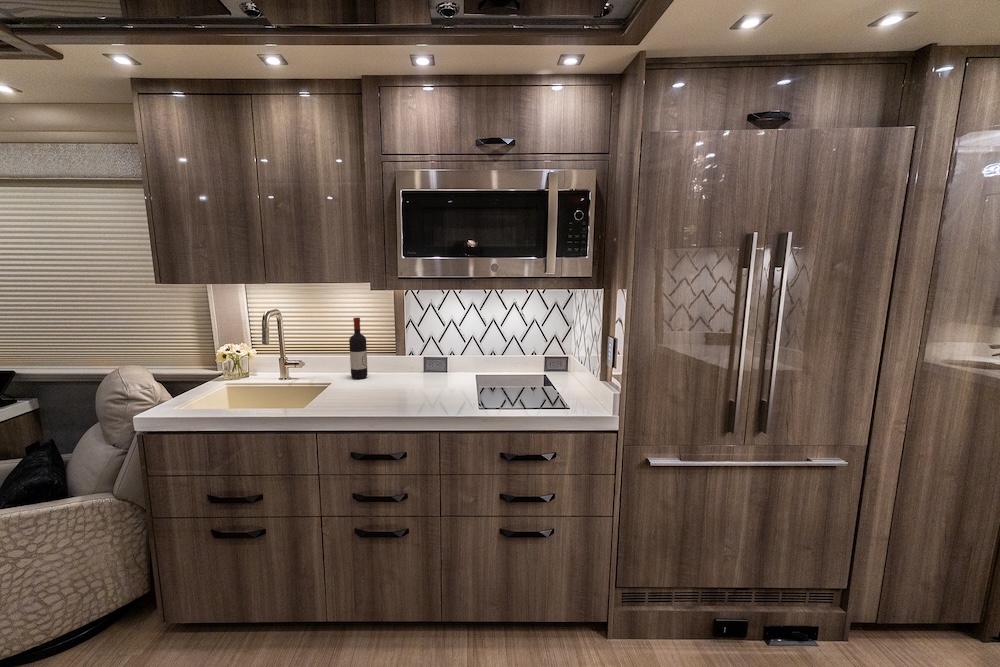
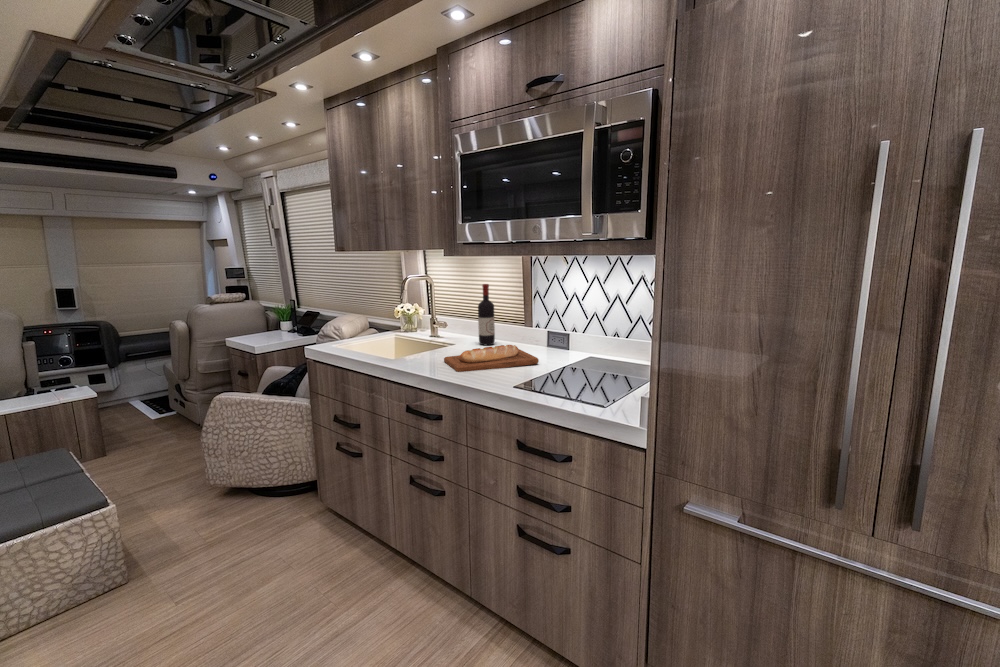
bread loaf: none [365,374,450,409] -> present [444,345,539,372]

